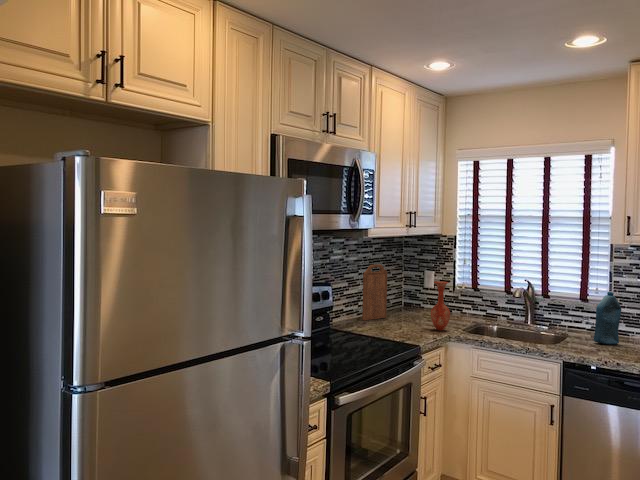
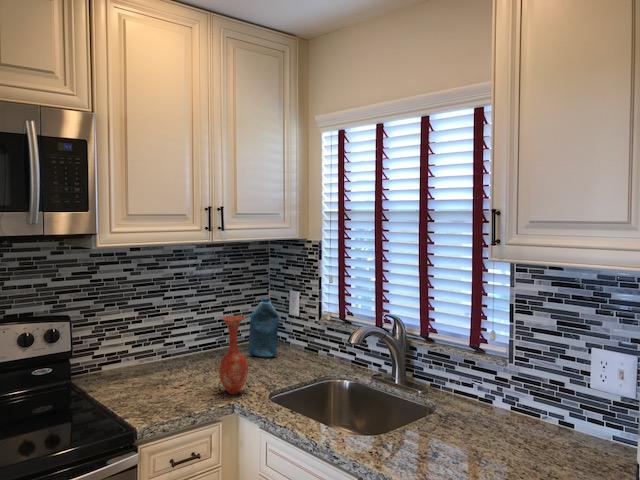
cutting board: present [362,264,387,321] -> none [154,286,201,368]
bottle: present [593,292,621,345] -> present [248,297,279,358]

